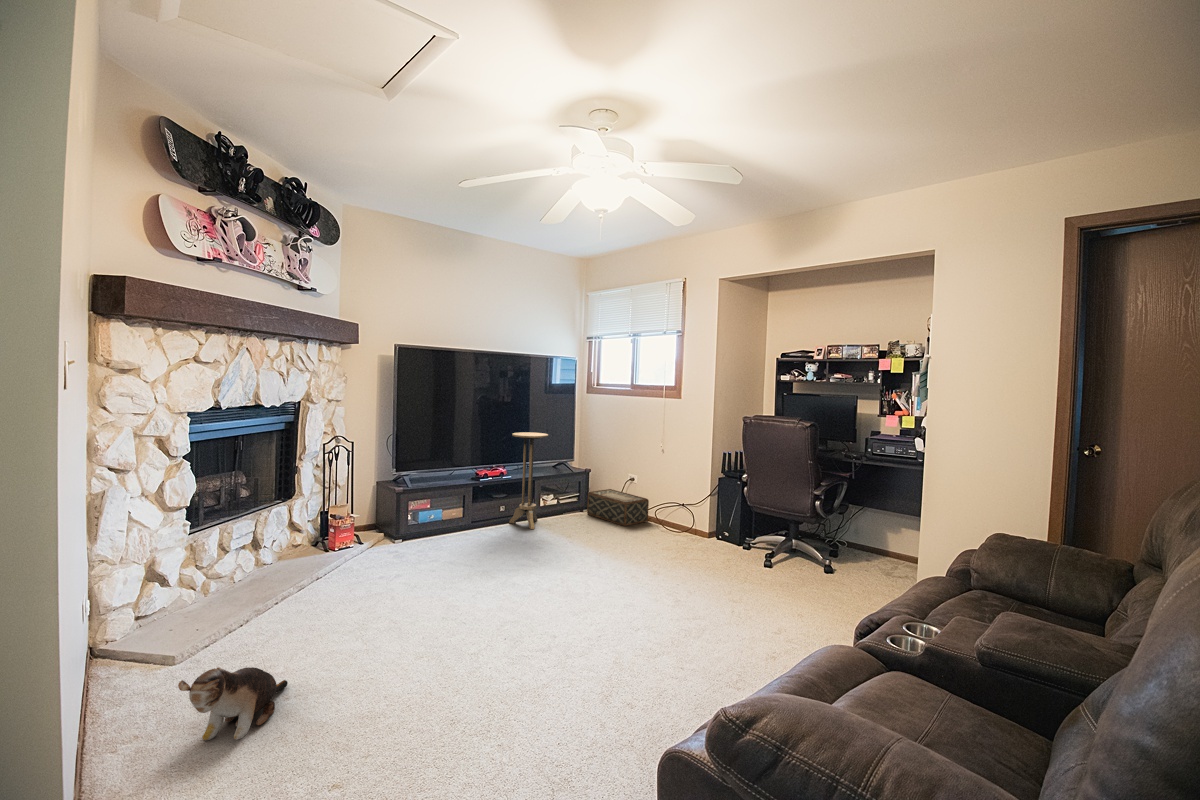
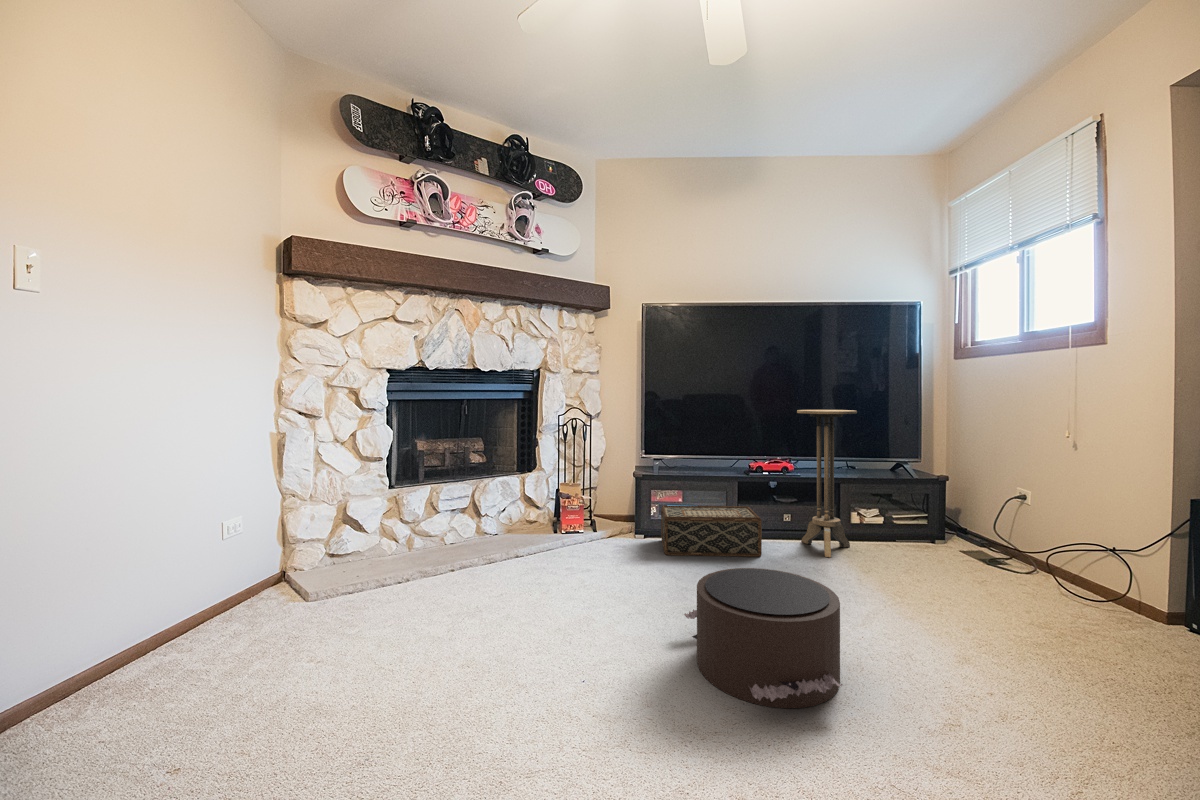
woven basket: present [587,489,649,526] -> present [661,506,762,557]
pouf: none [511,537,607,602] -> present [684,568,842,708]
plush toy: present [178,667,288,741] -> none [78,619,287,718]

